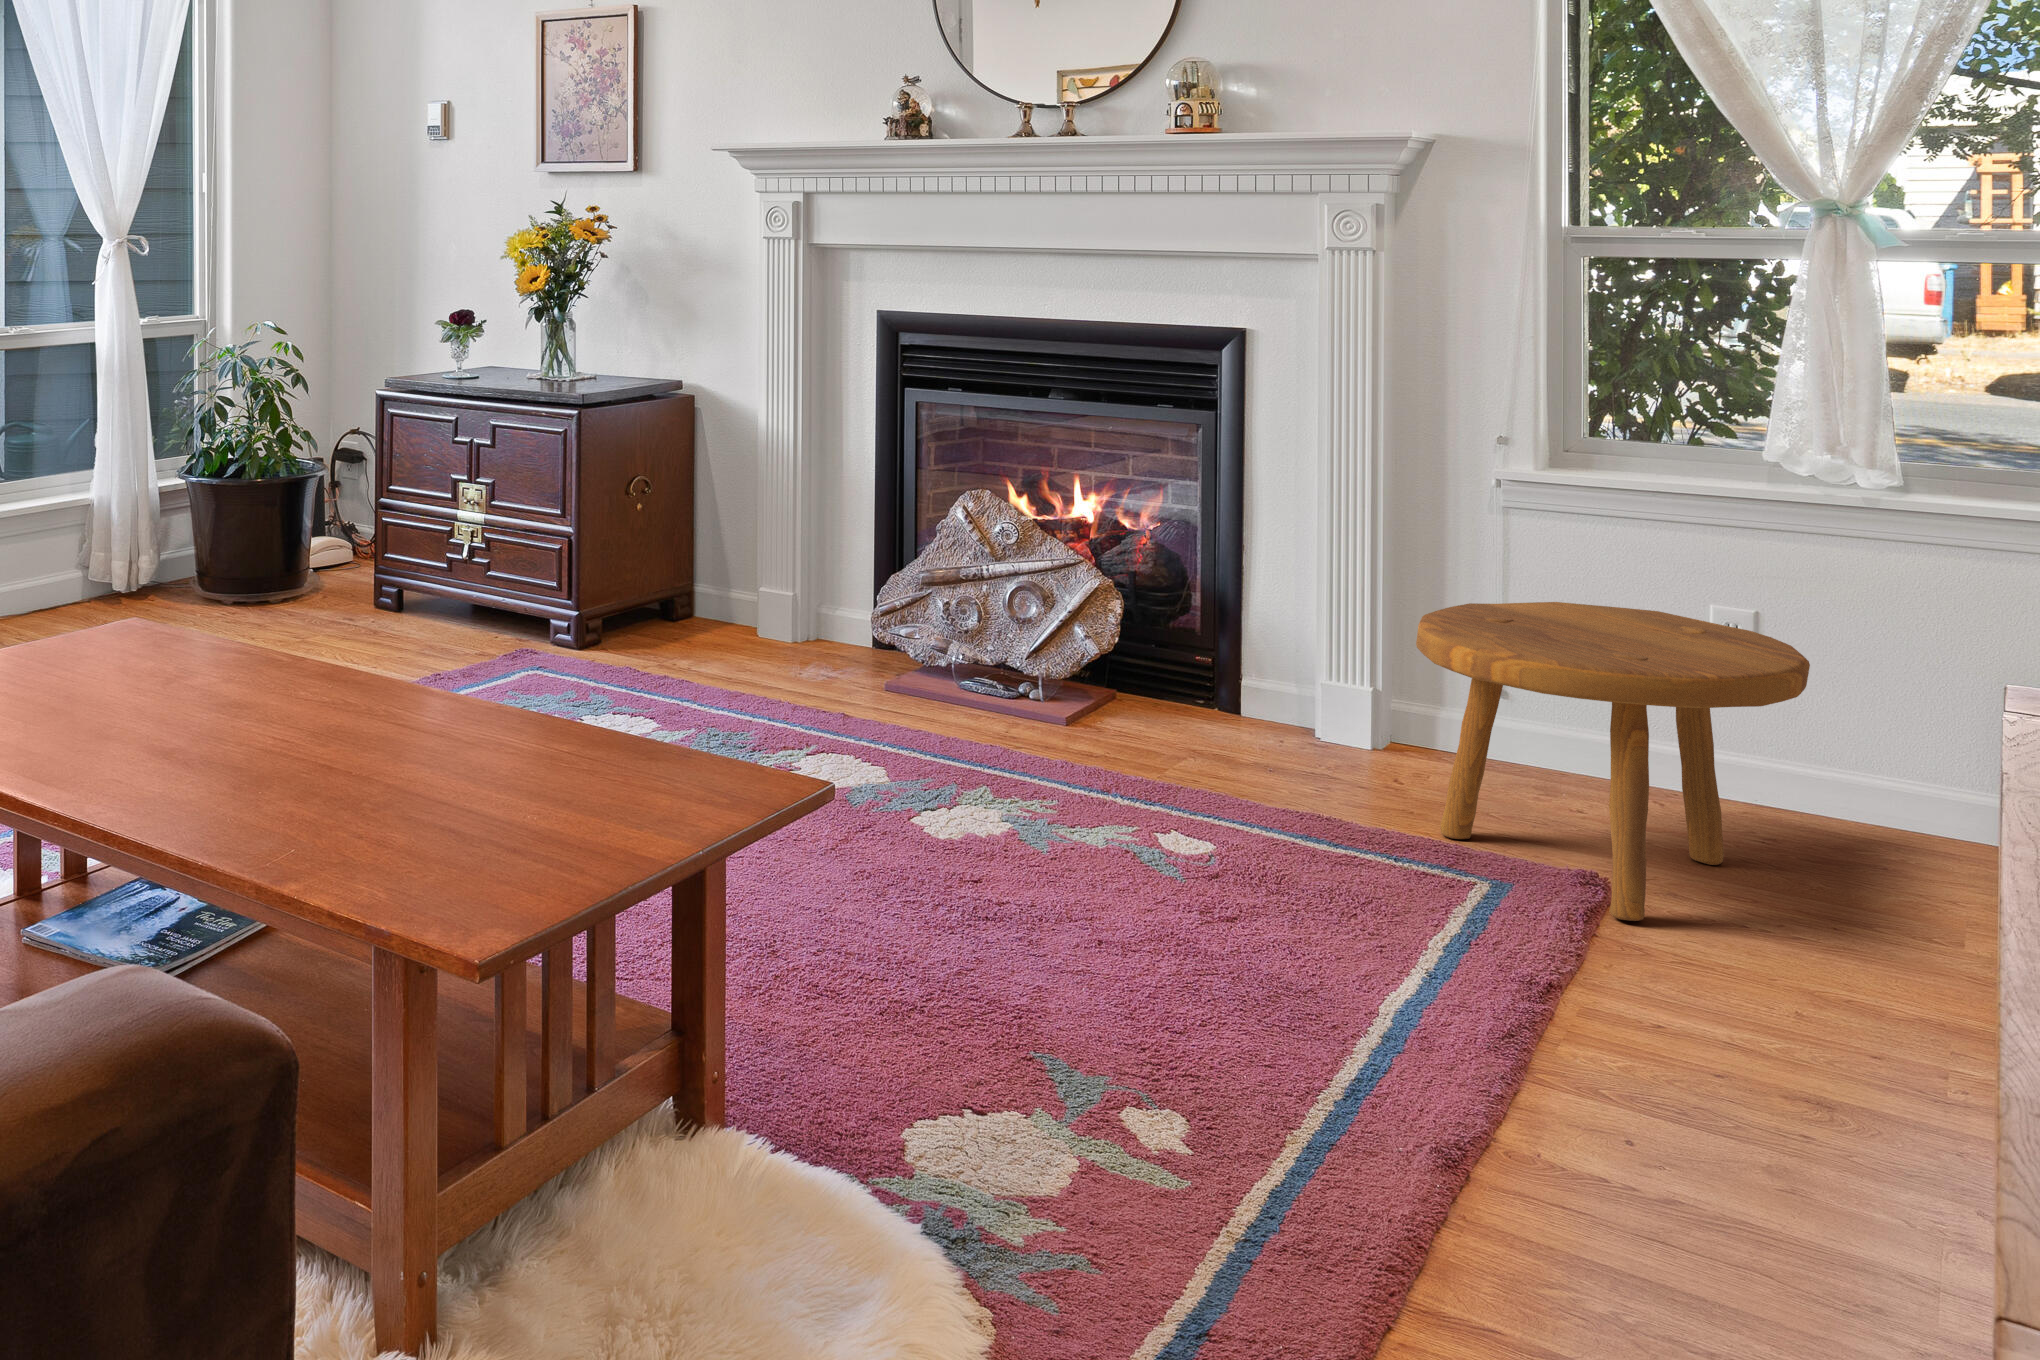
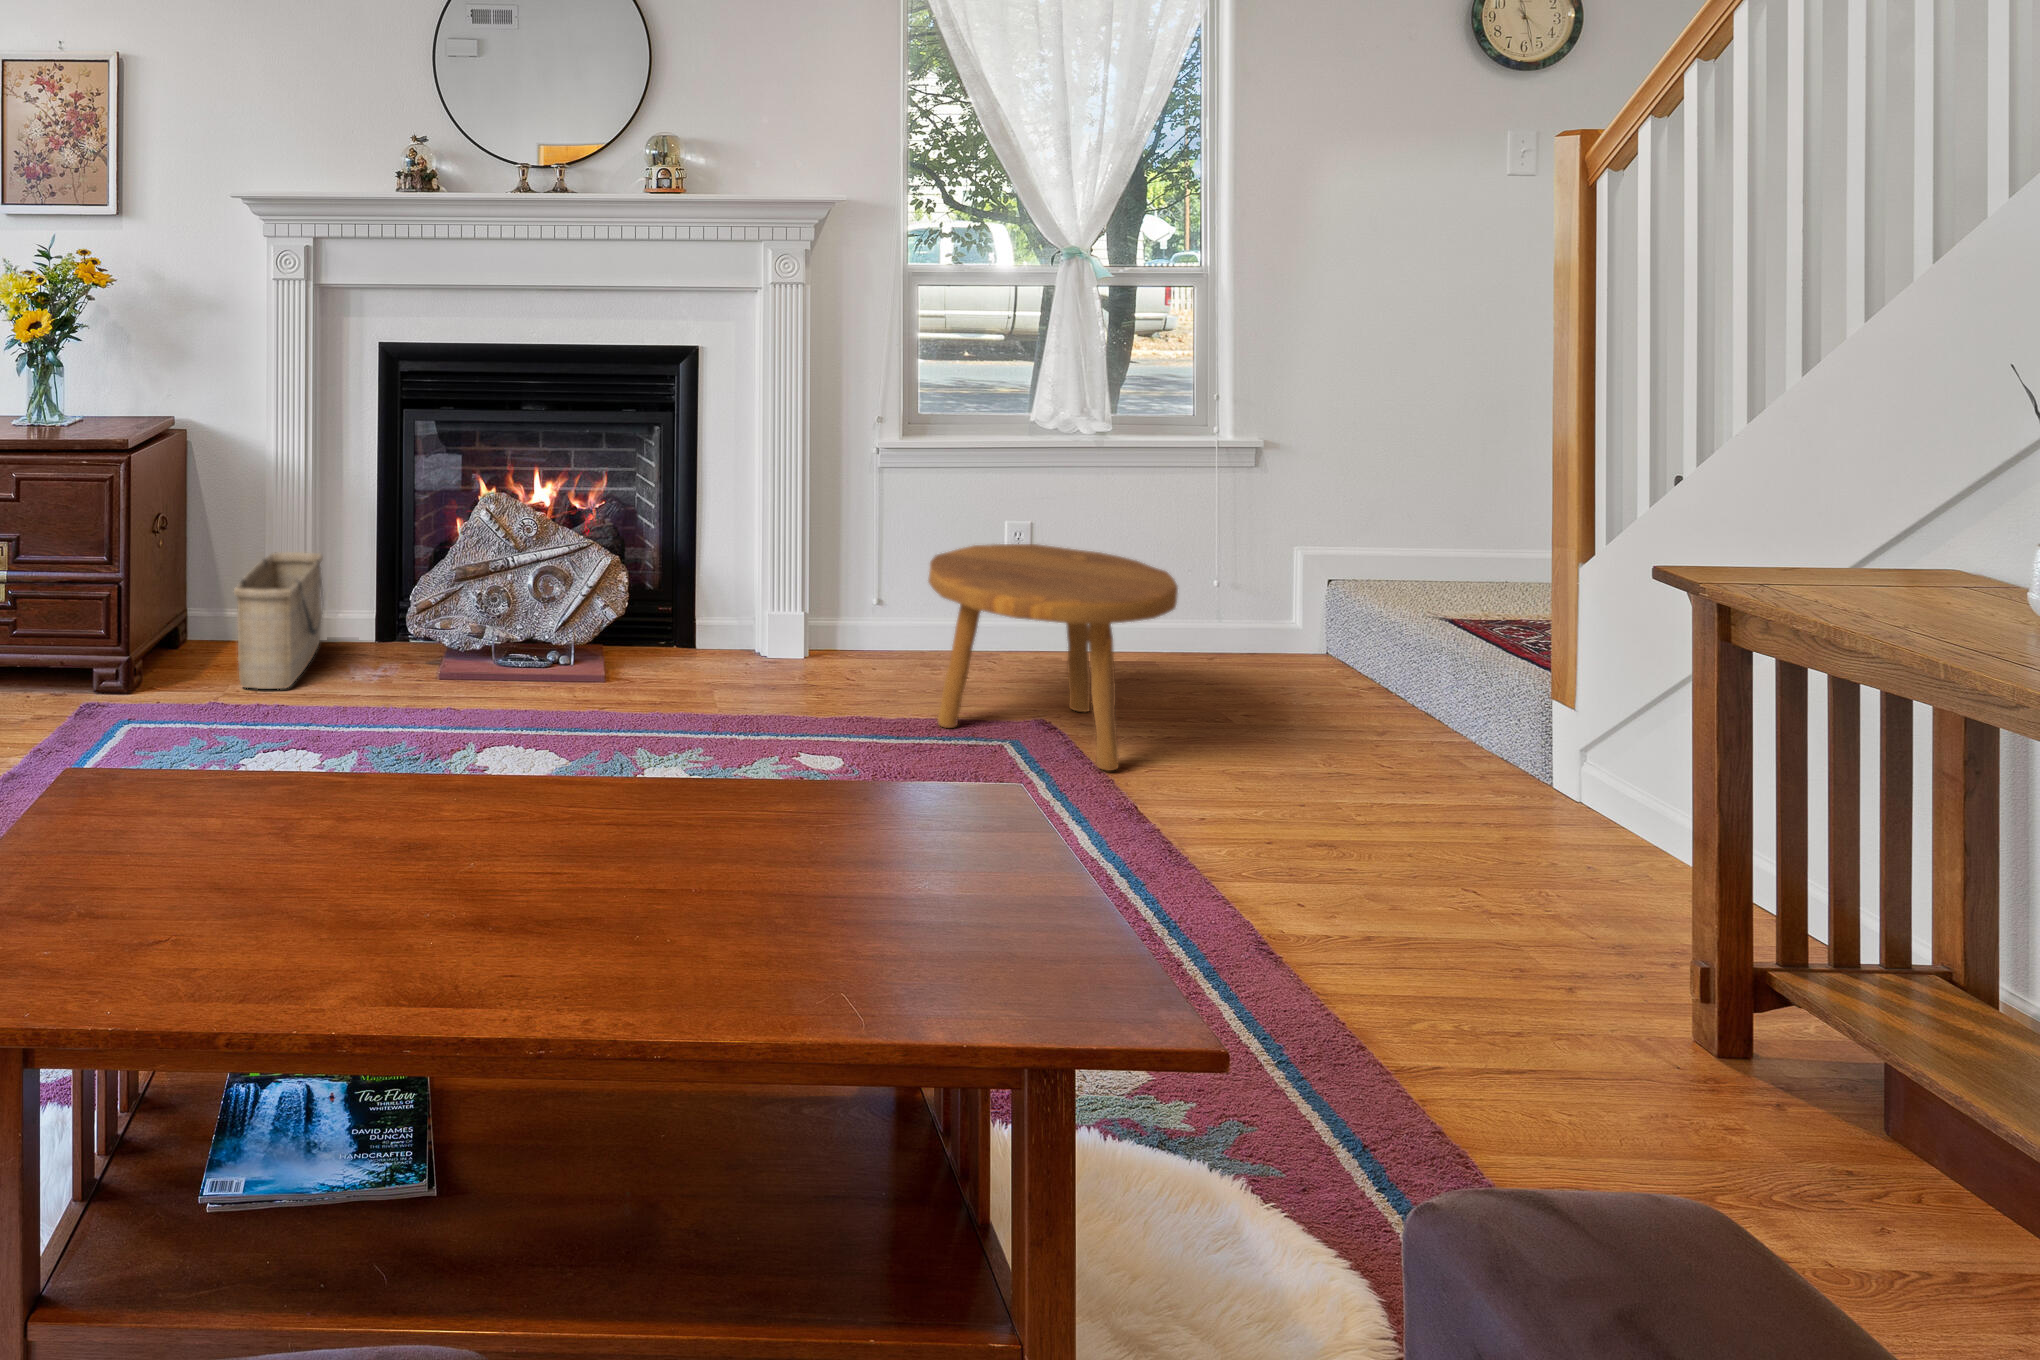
basket: none [664,536,801,670] -> present [234,552,323,689]

